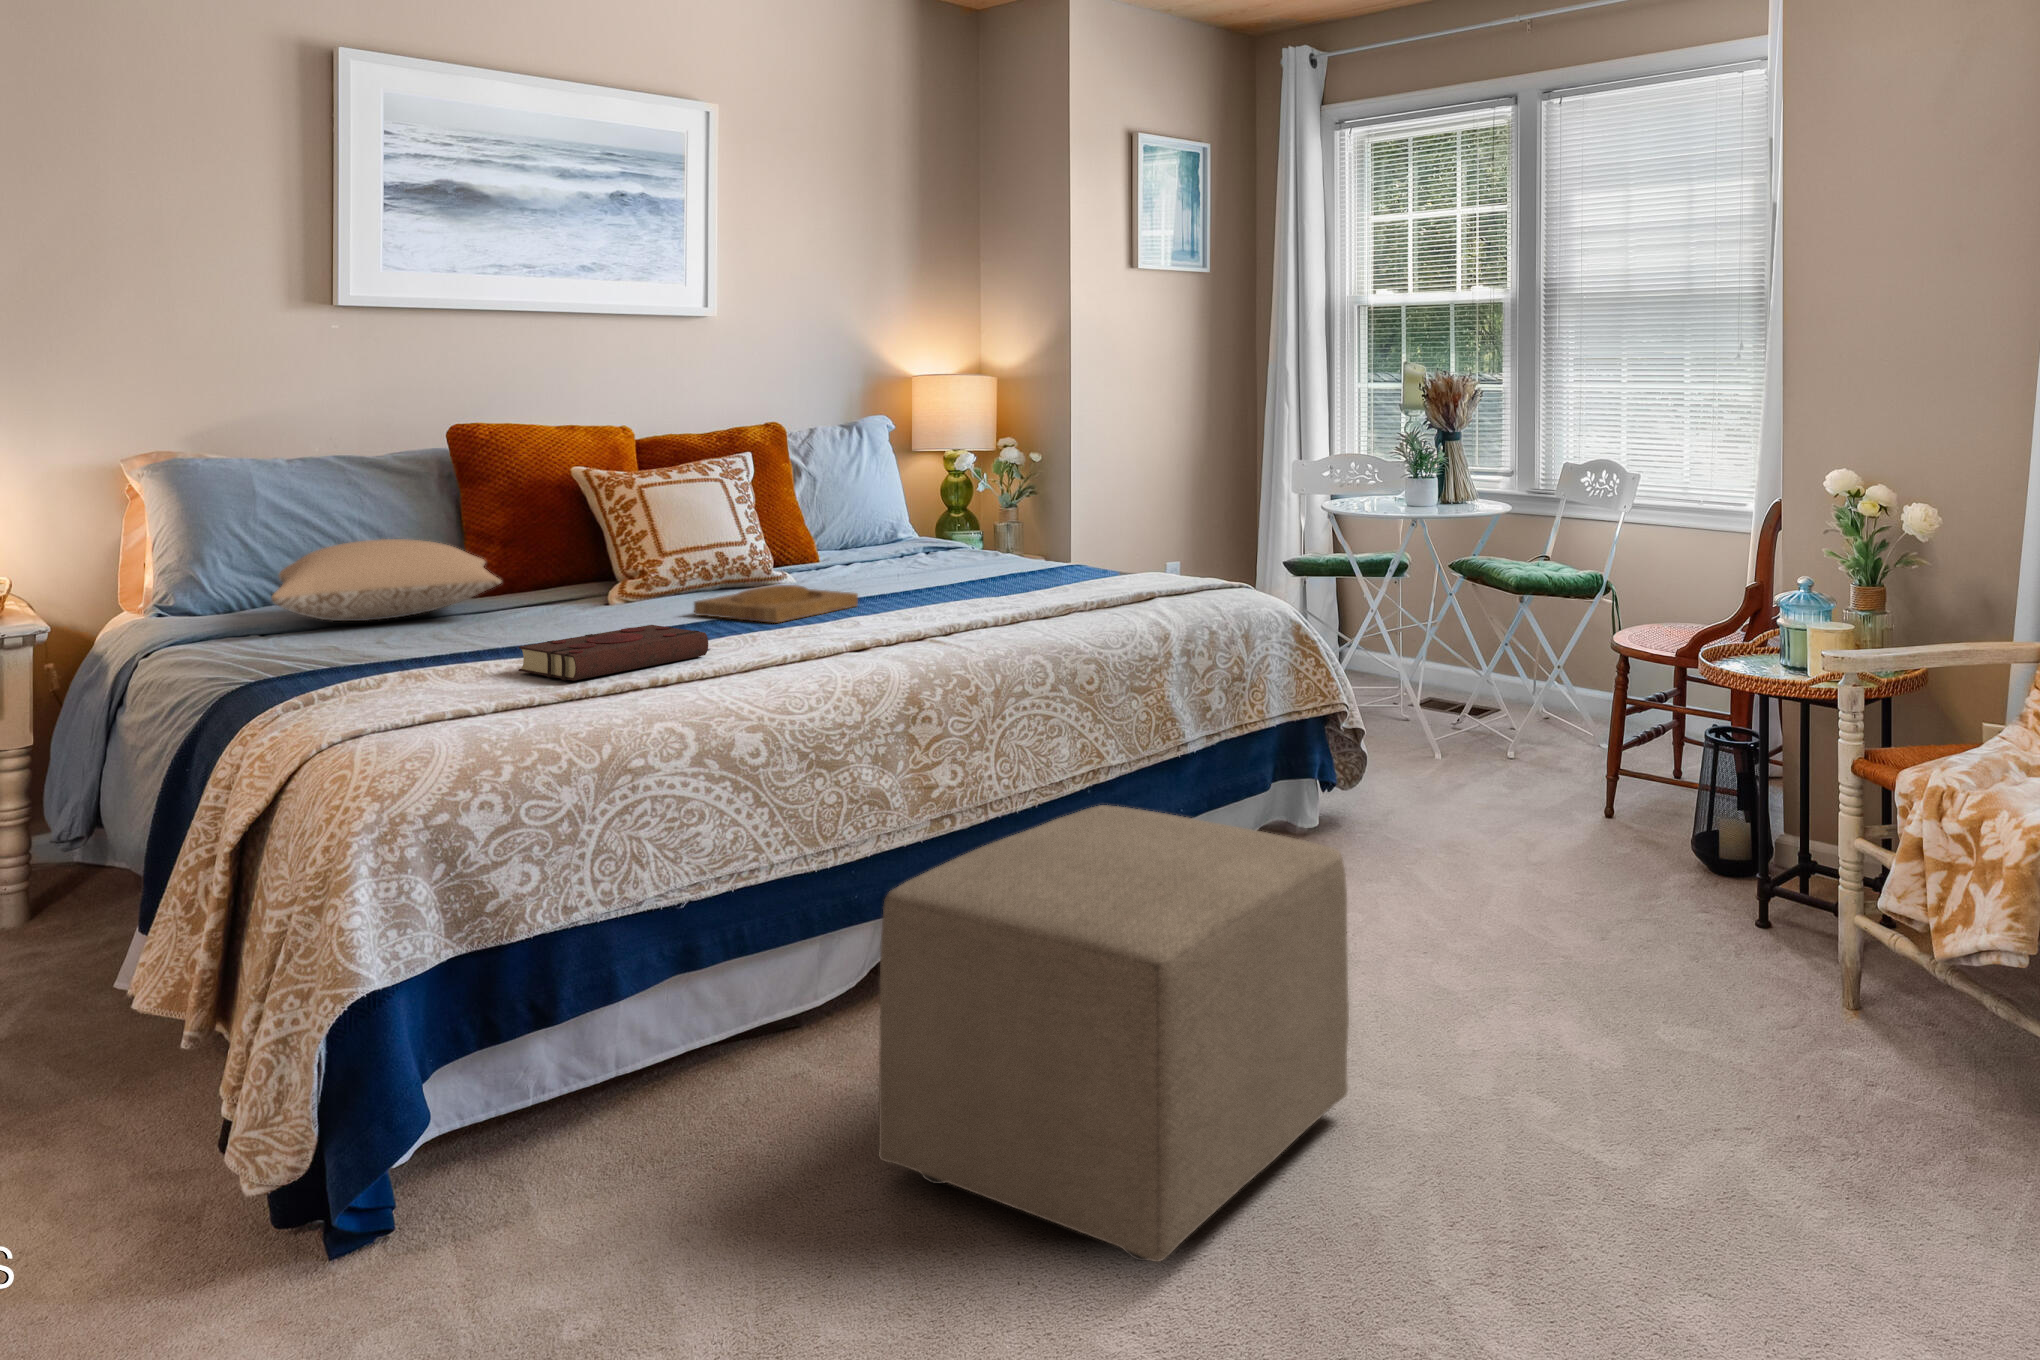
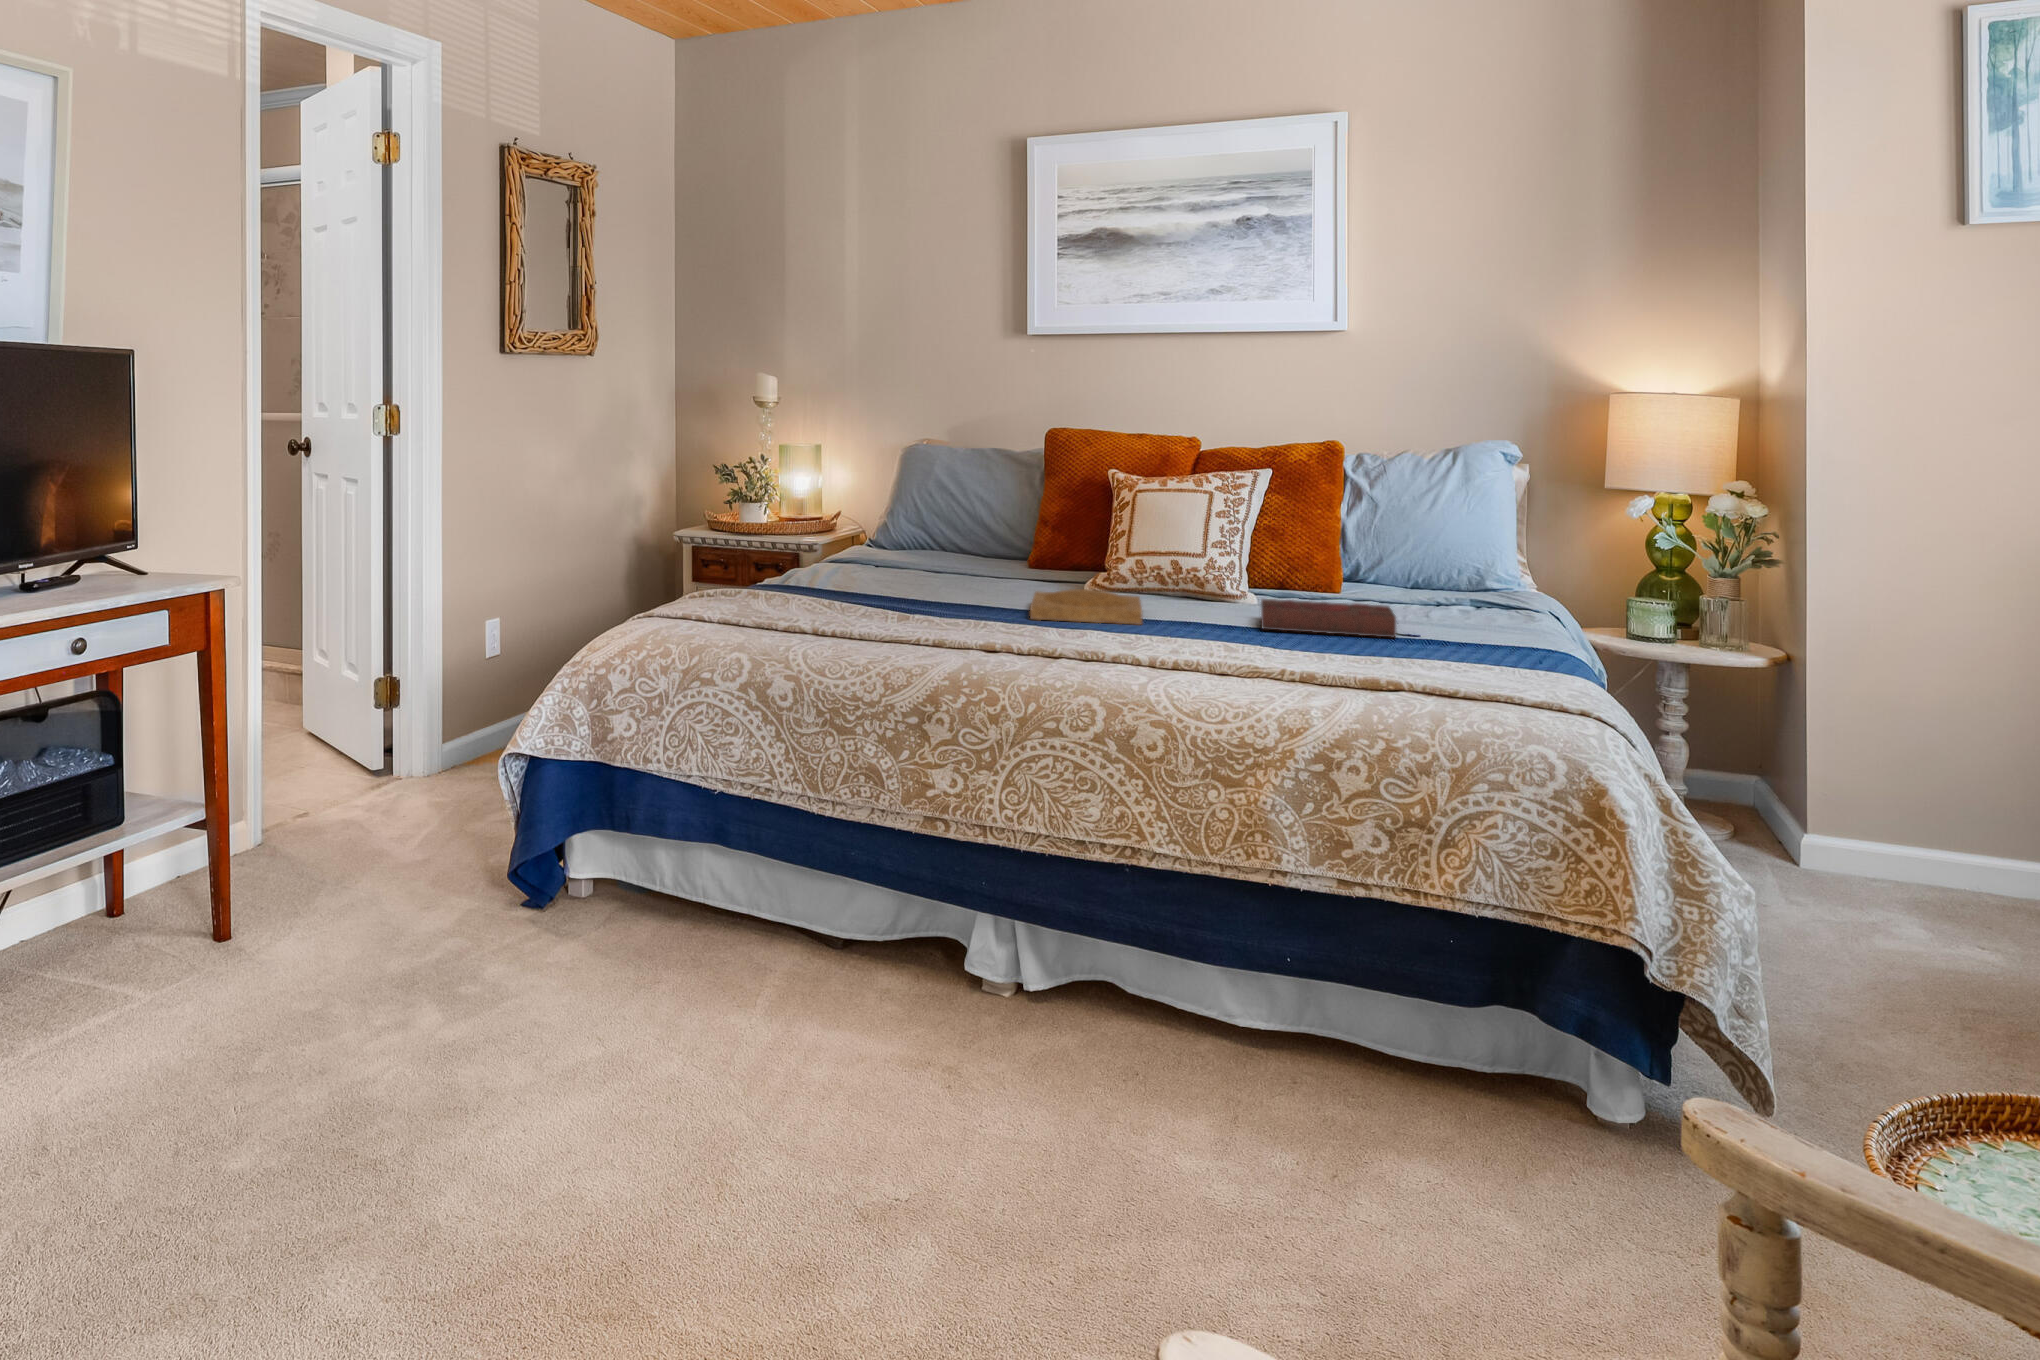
pillow: present [271,539,501,621] -> none [850,513,1044,571]
book: present [519,625,708,680] -> present [1261,599,1420,637]
ottoman: present [879,805,1349,1262] -> none [446,795,862,1221]

